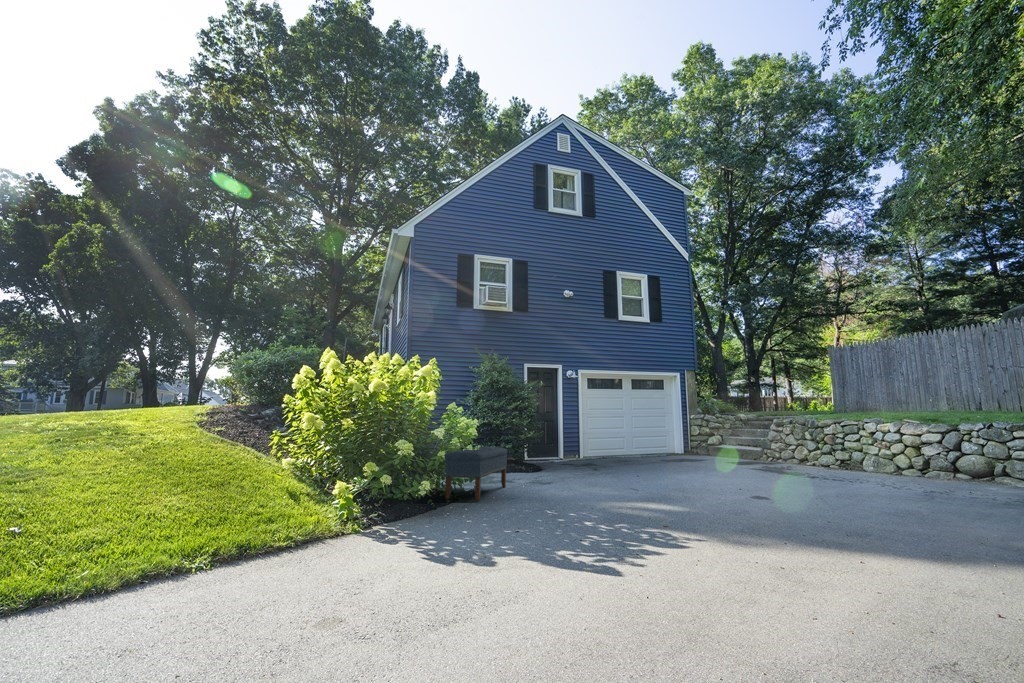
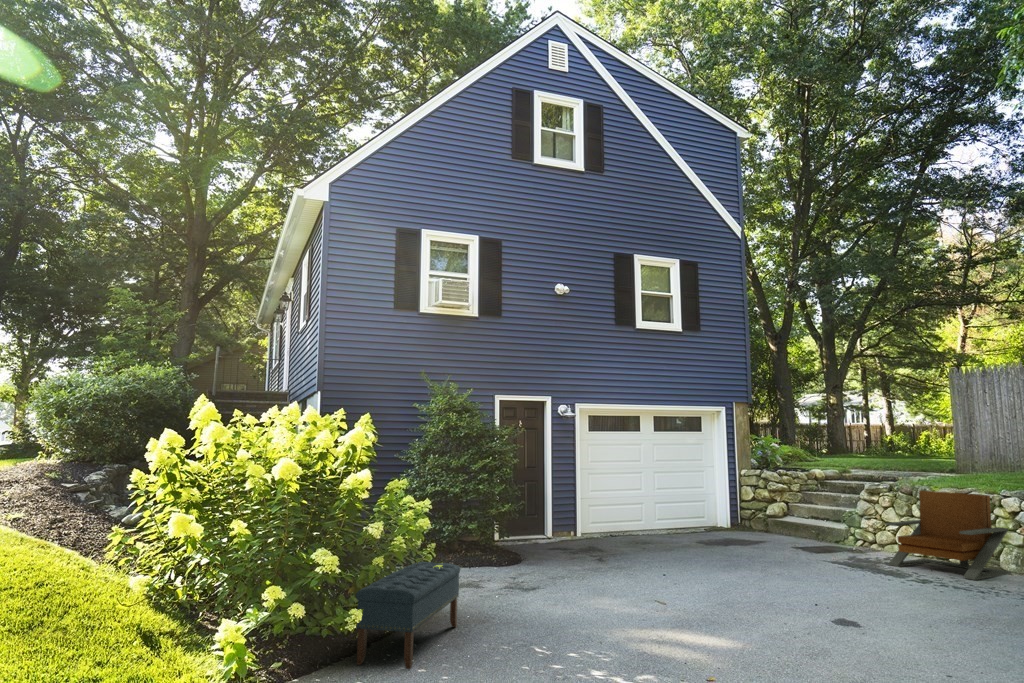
lounge chair: none [786,420,873,475] -> present [886,491,1011,580]

